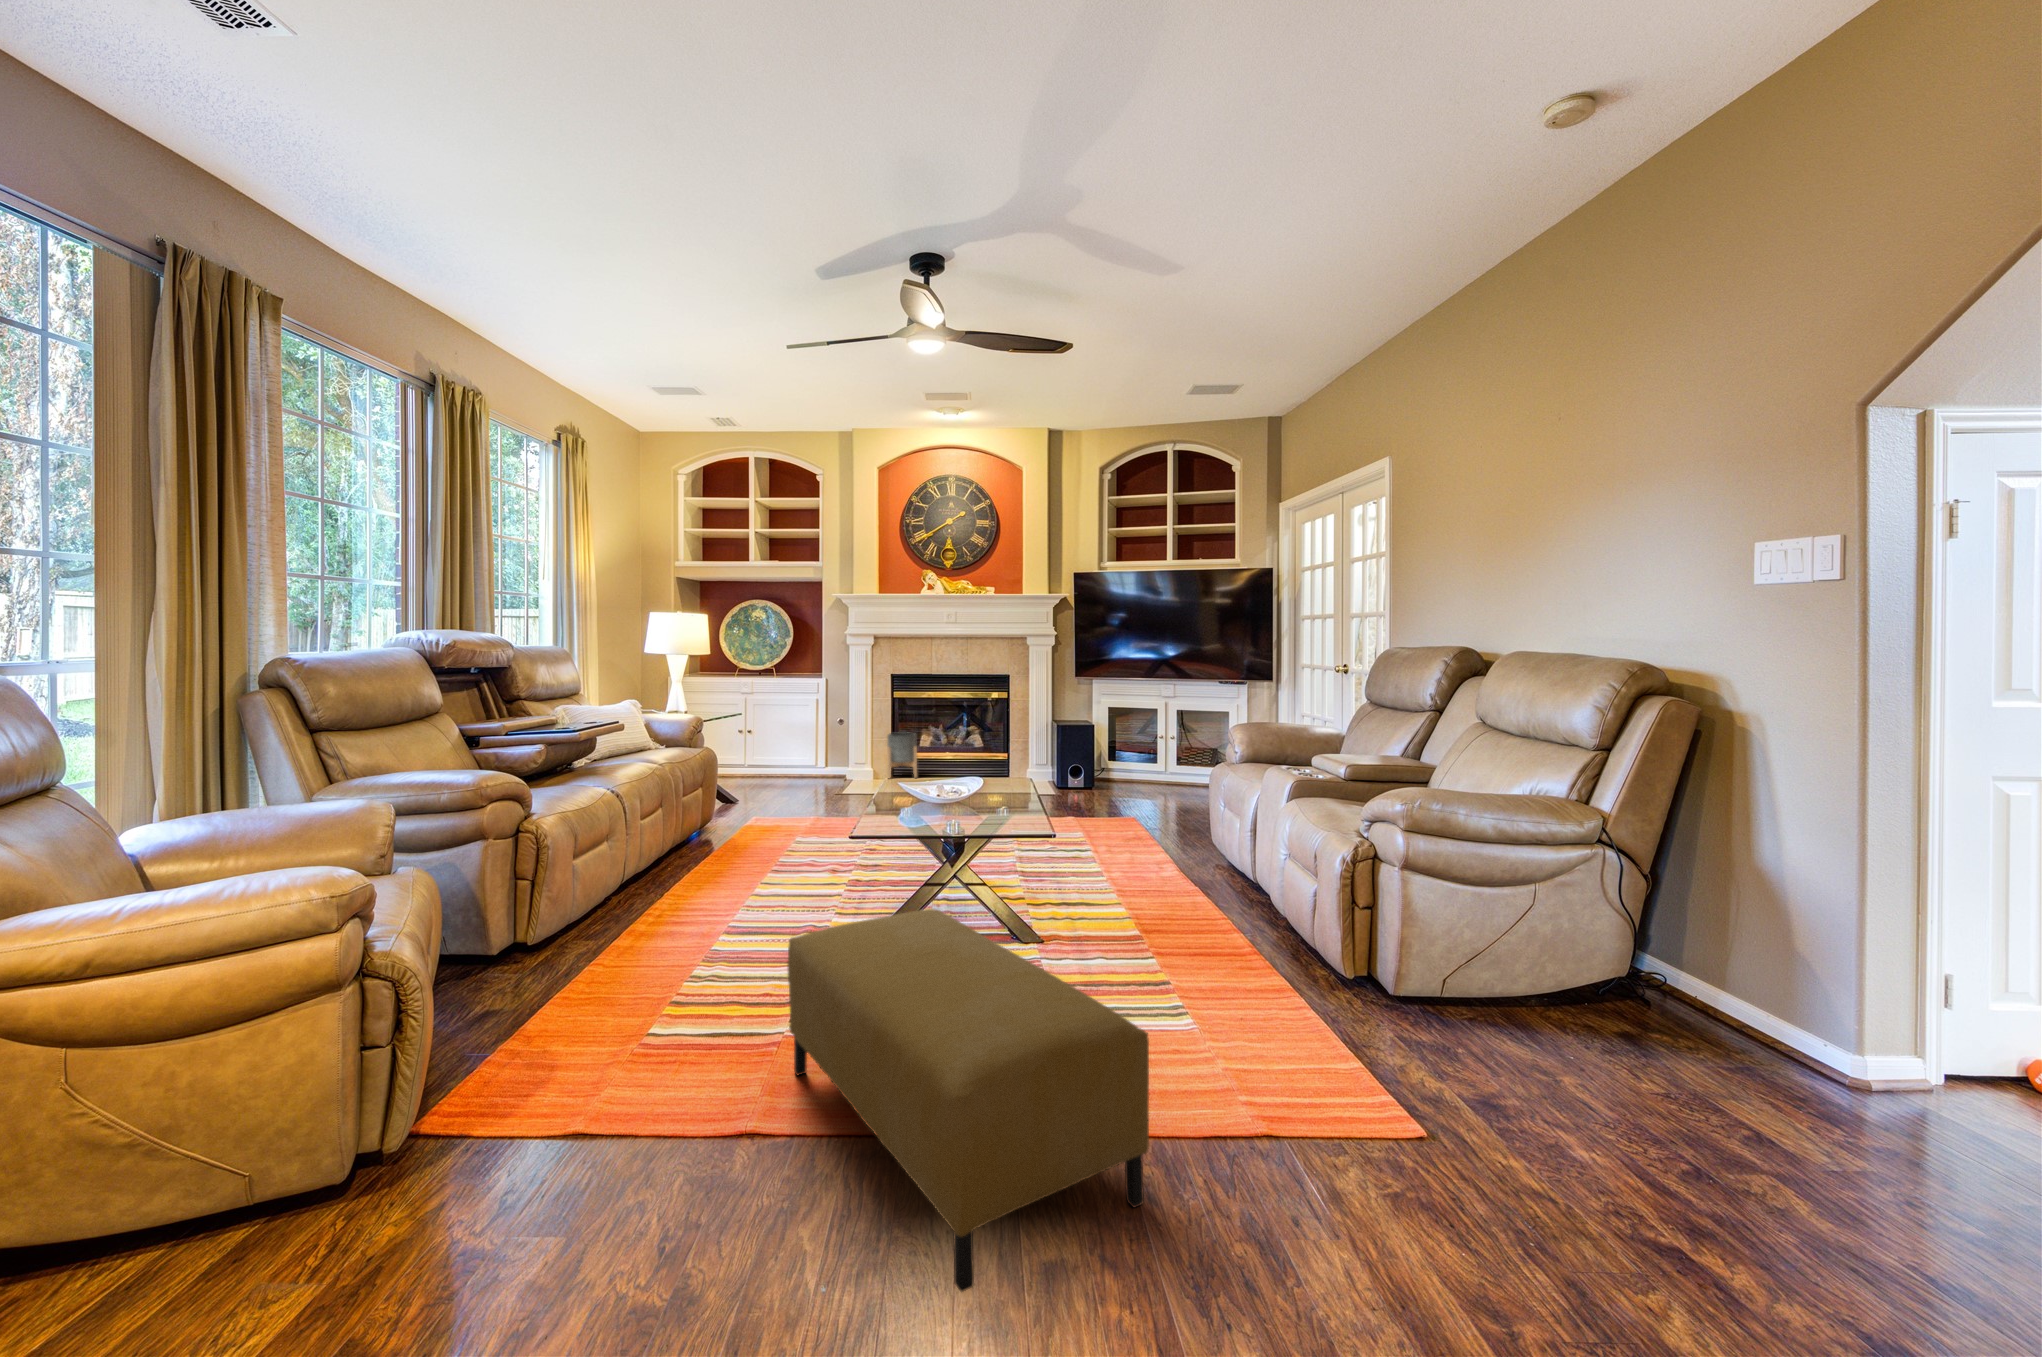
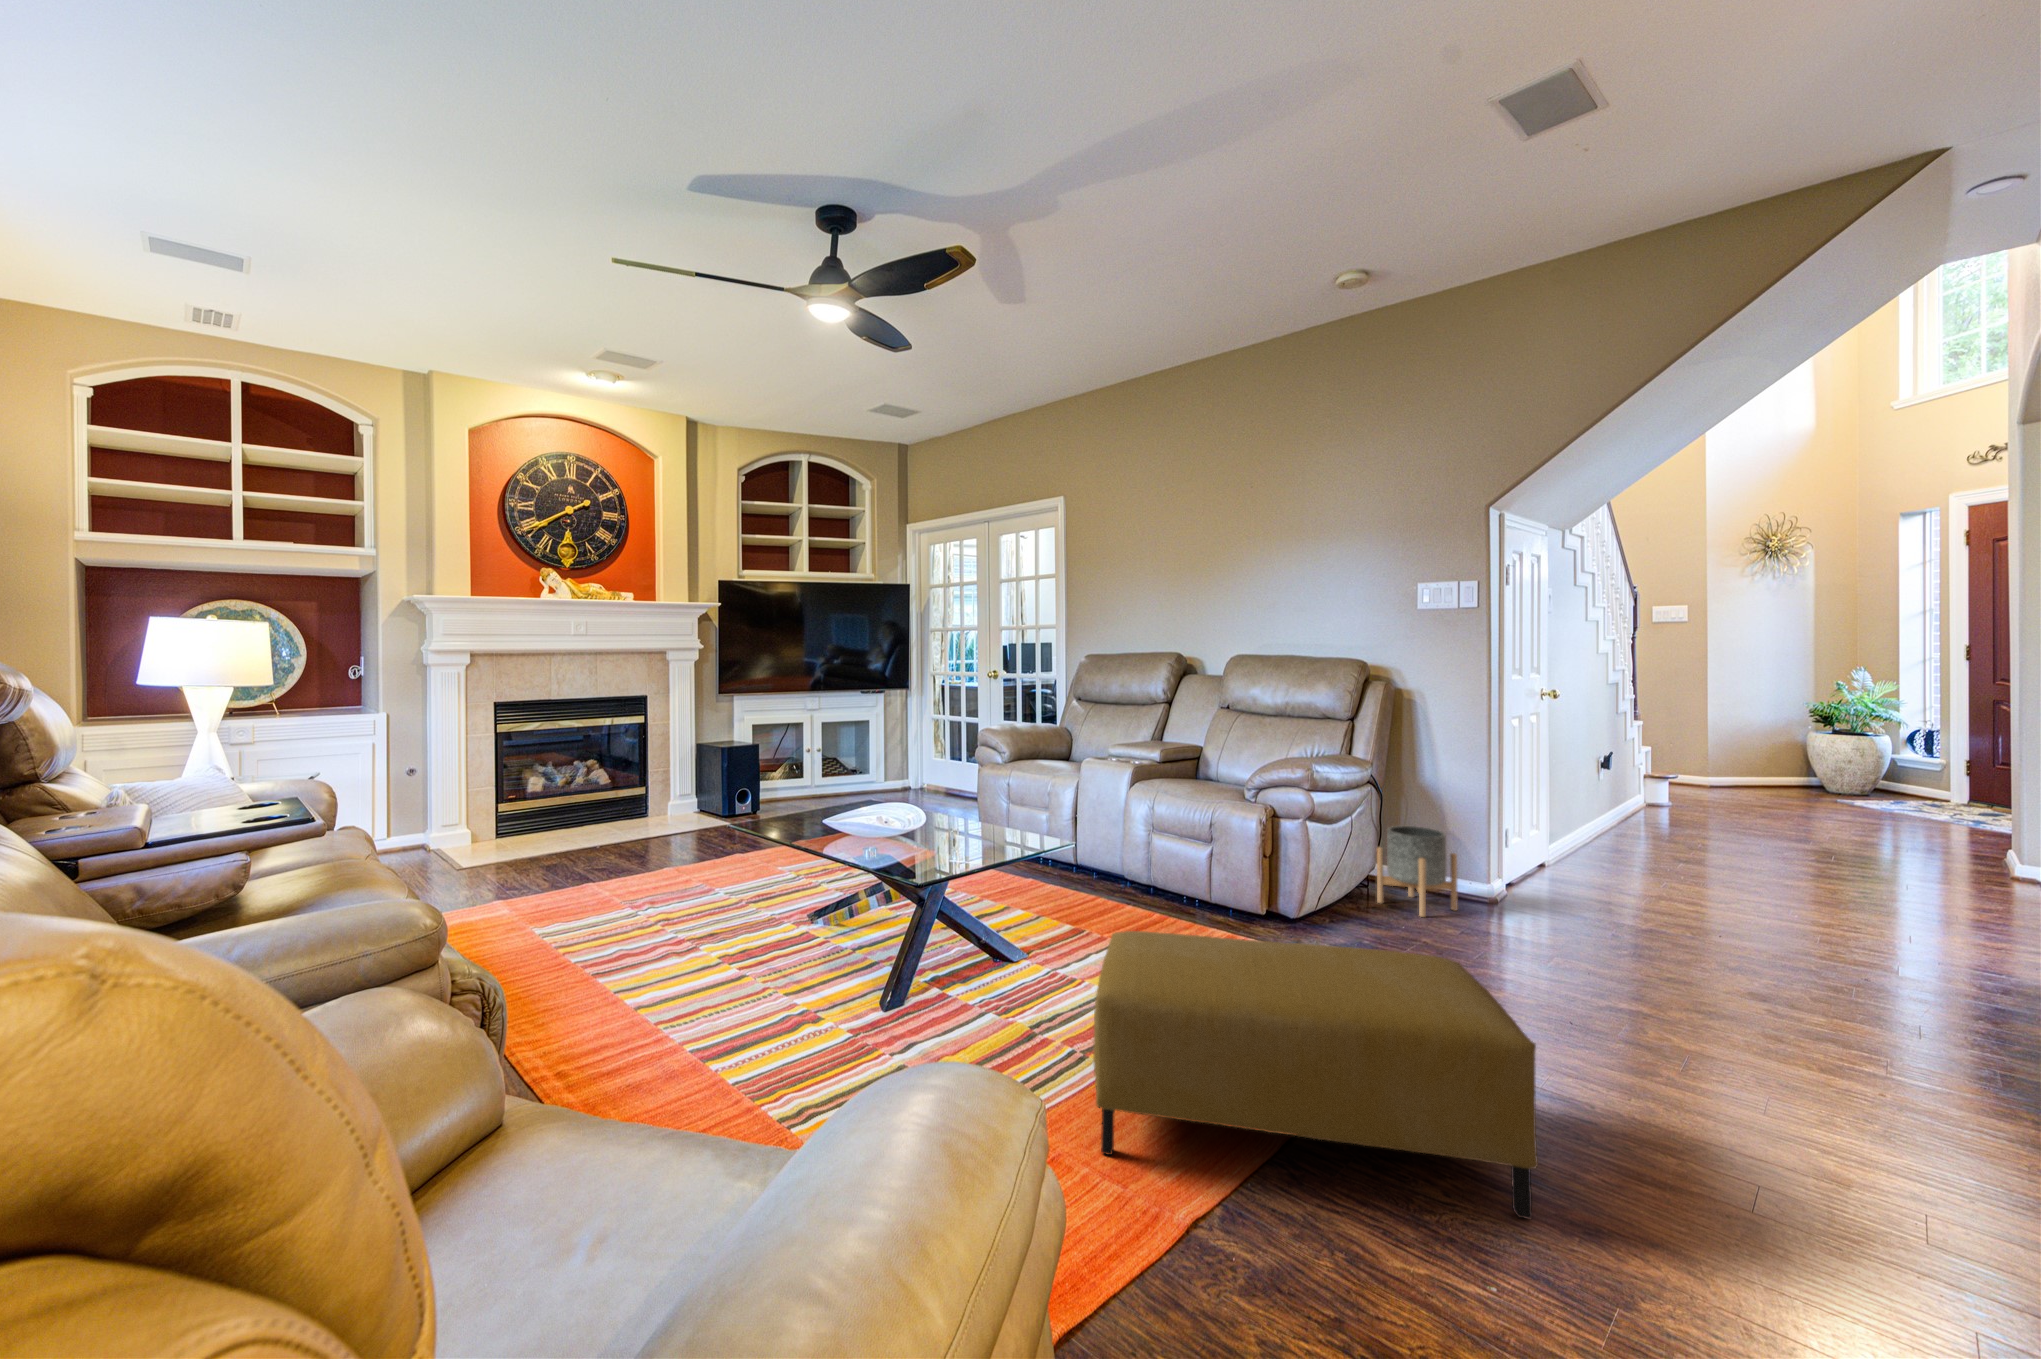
planter: present [887,732,917,778] -> present [1377,826,1458,917]

